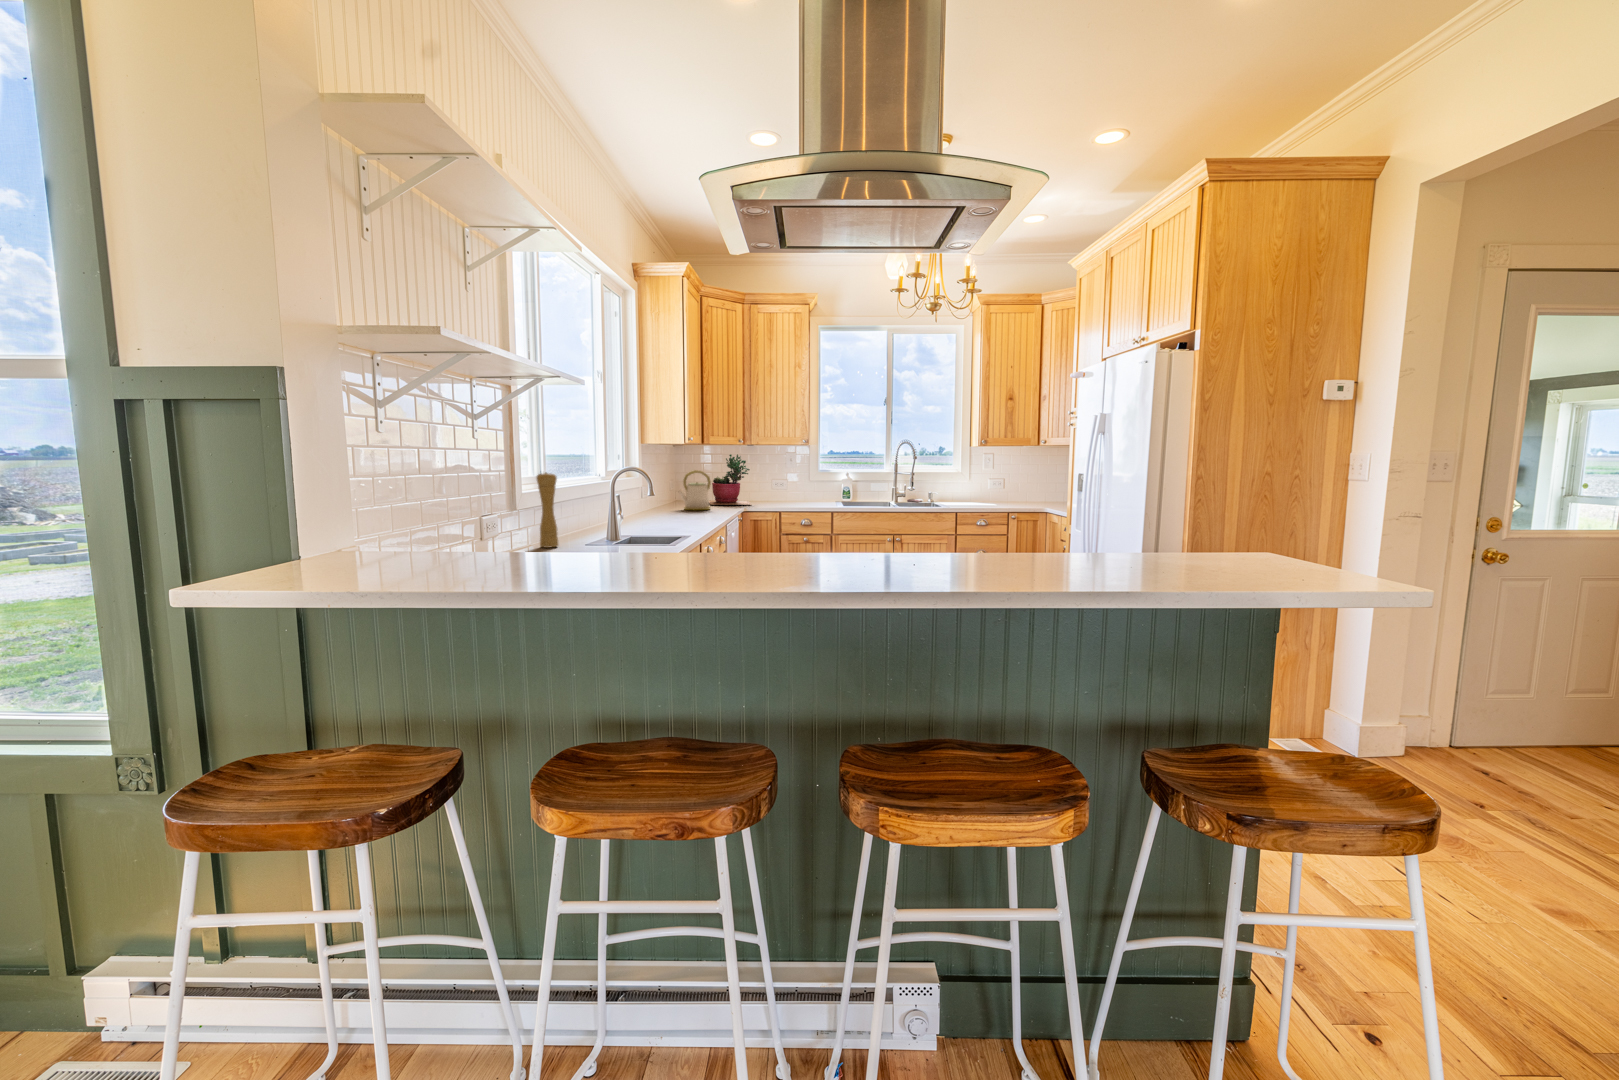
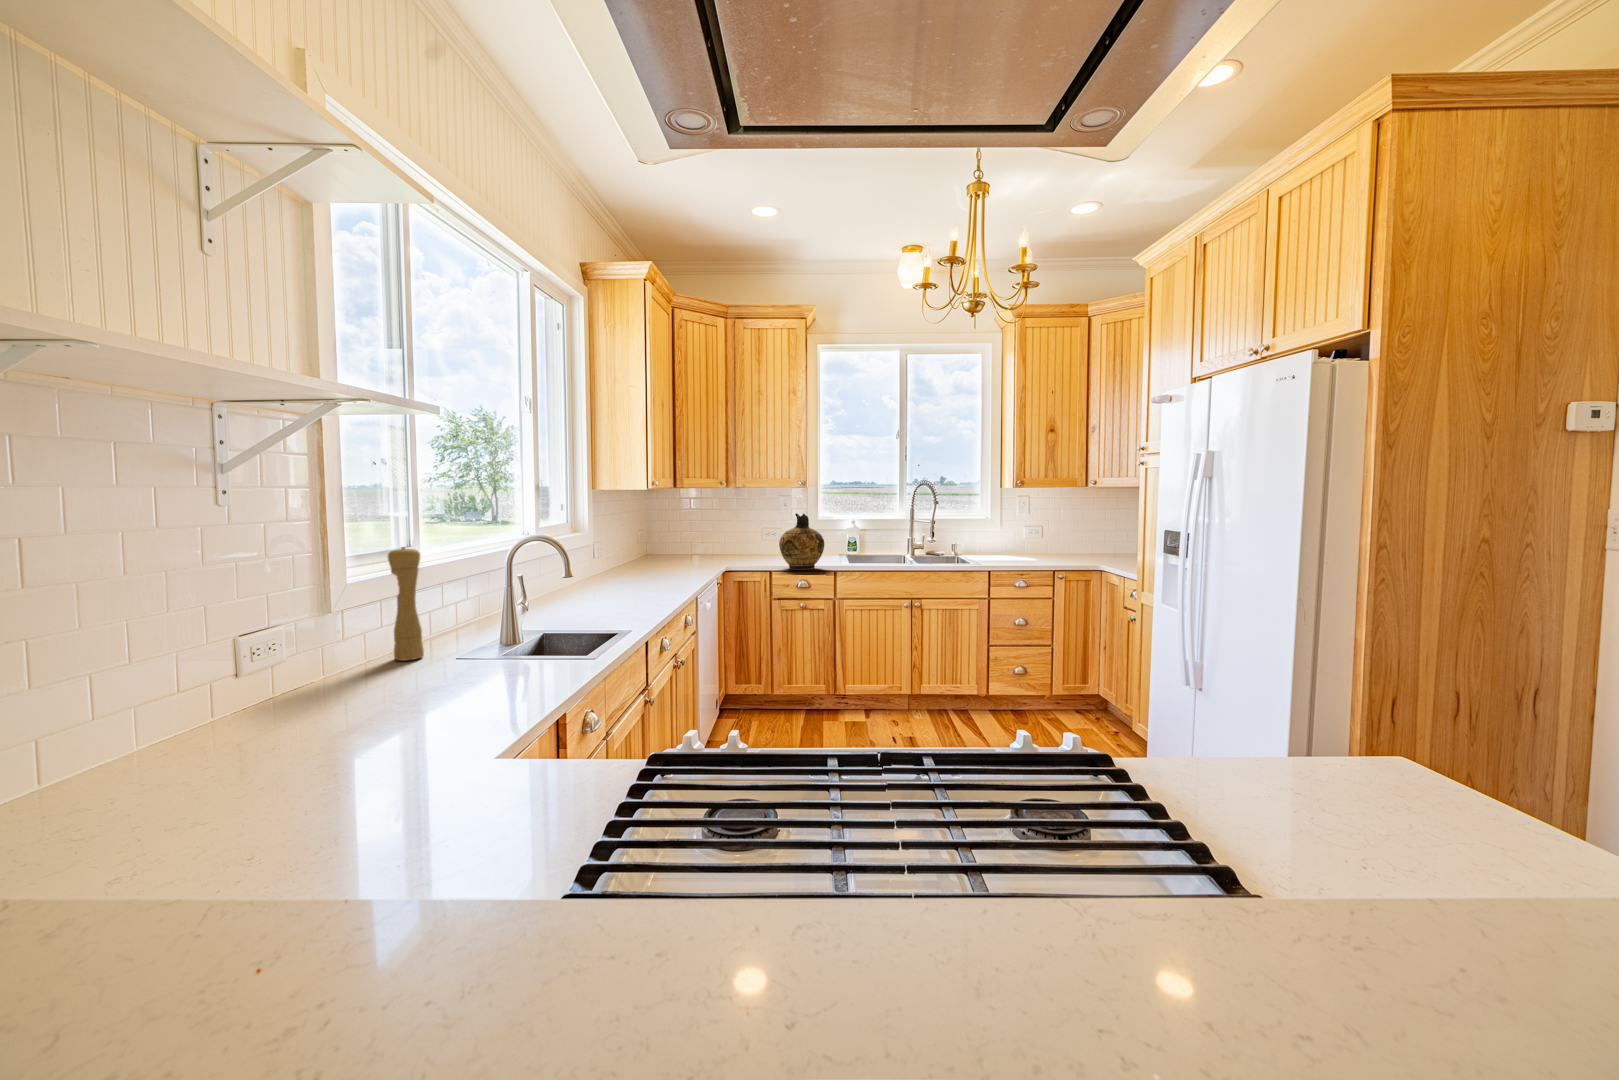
succulent plant: present [709,454,751,505] -> none [685,499,737,562]
ceramic jug: none [787,464,824,510] -> present [779,513,824,570]
kettle: present [679,470,711,510] -> none [643,522,683,572]

